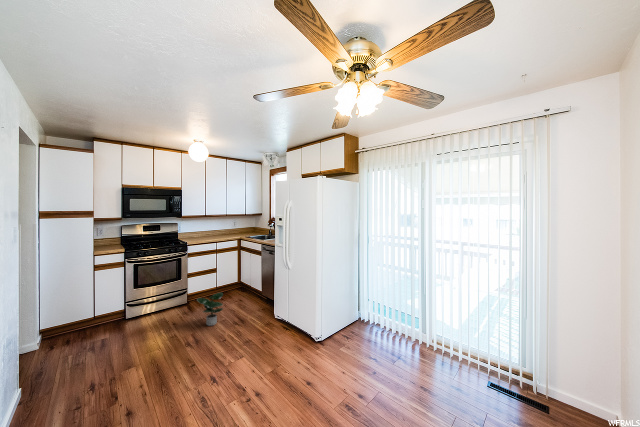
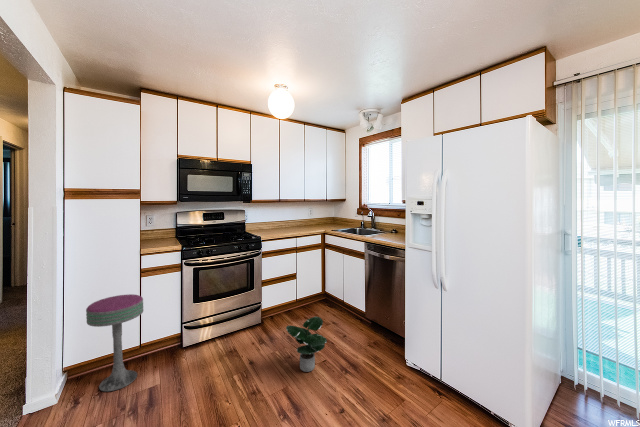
bar stool: none [55,282,96,344] -> present [86,294,143,392]

